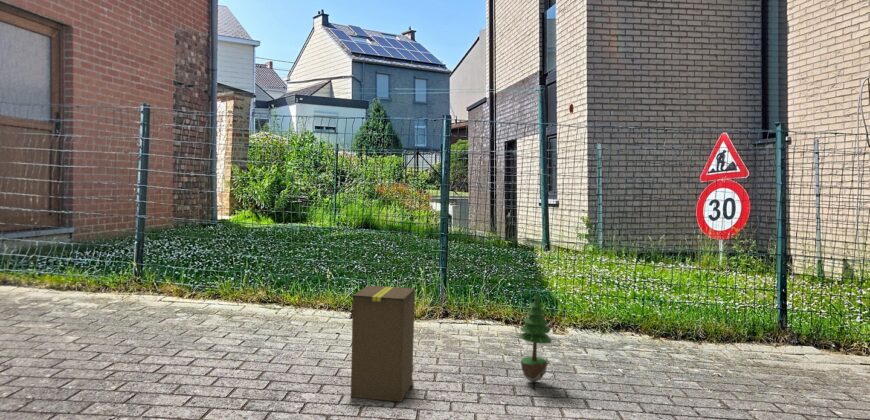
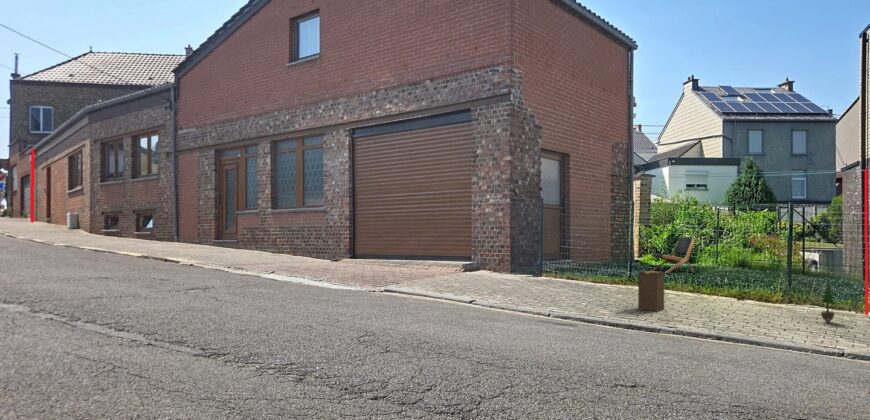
lounge chair: none [218,185,292,250] -> present [652,237,695,273]
cardboard box: present [351,285,415,402] -> present [638,271,664,311]

